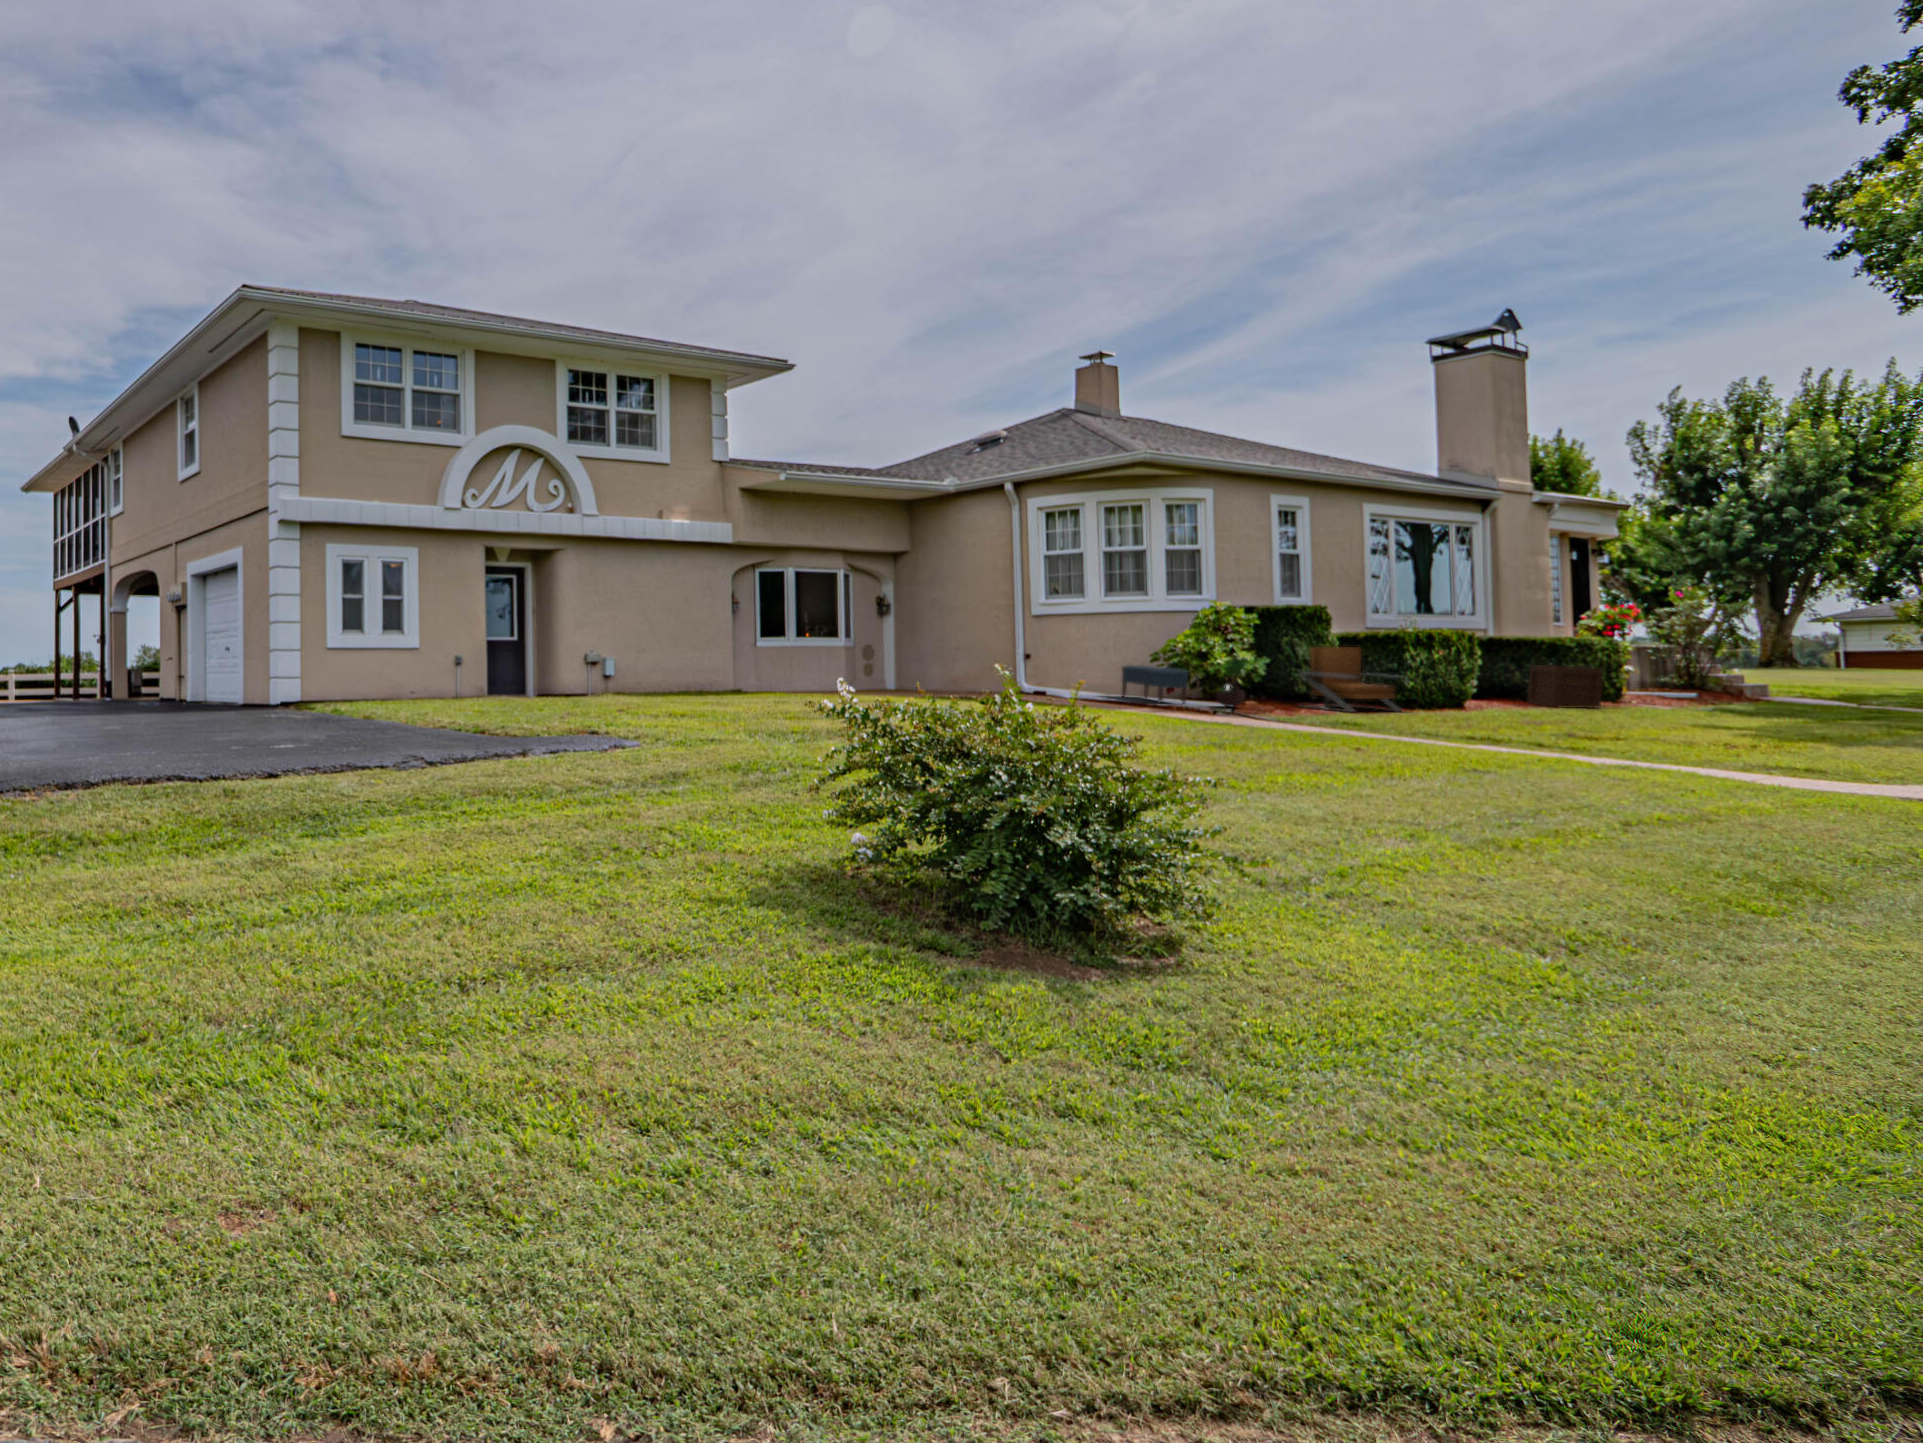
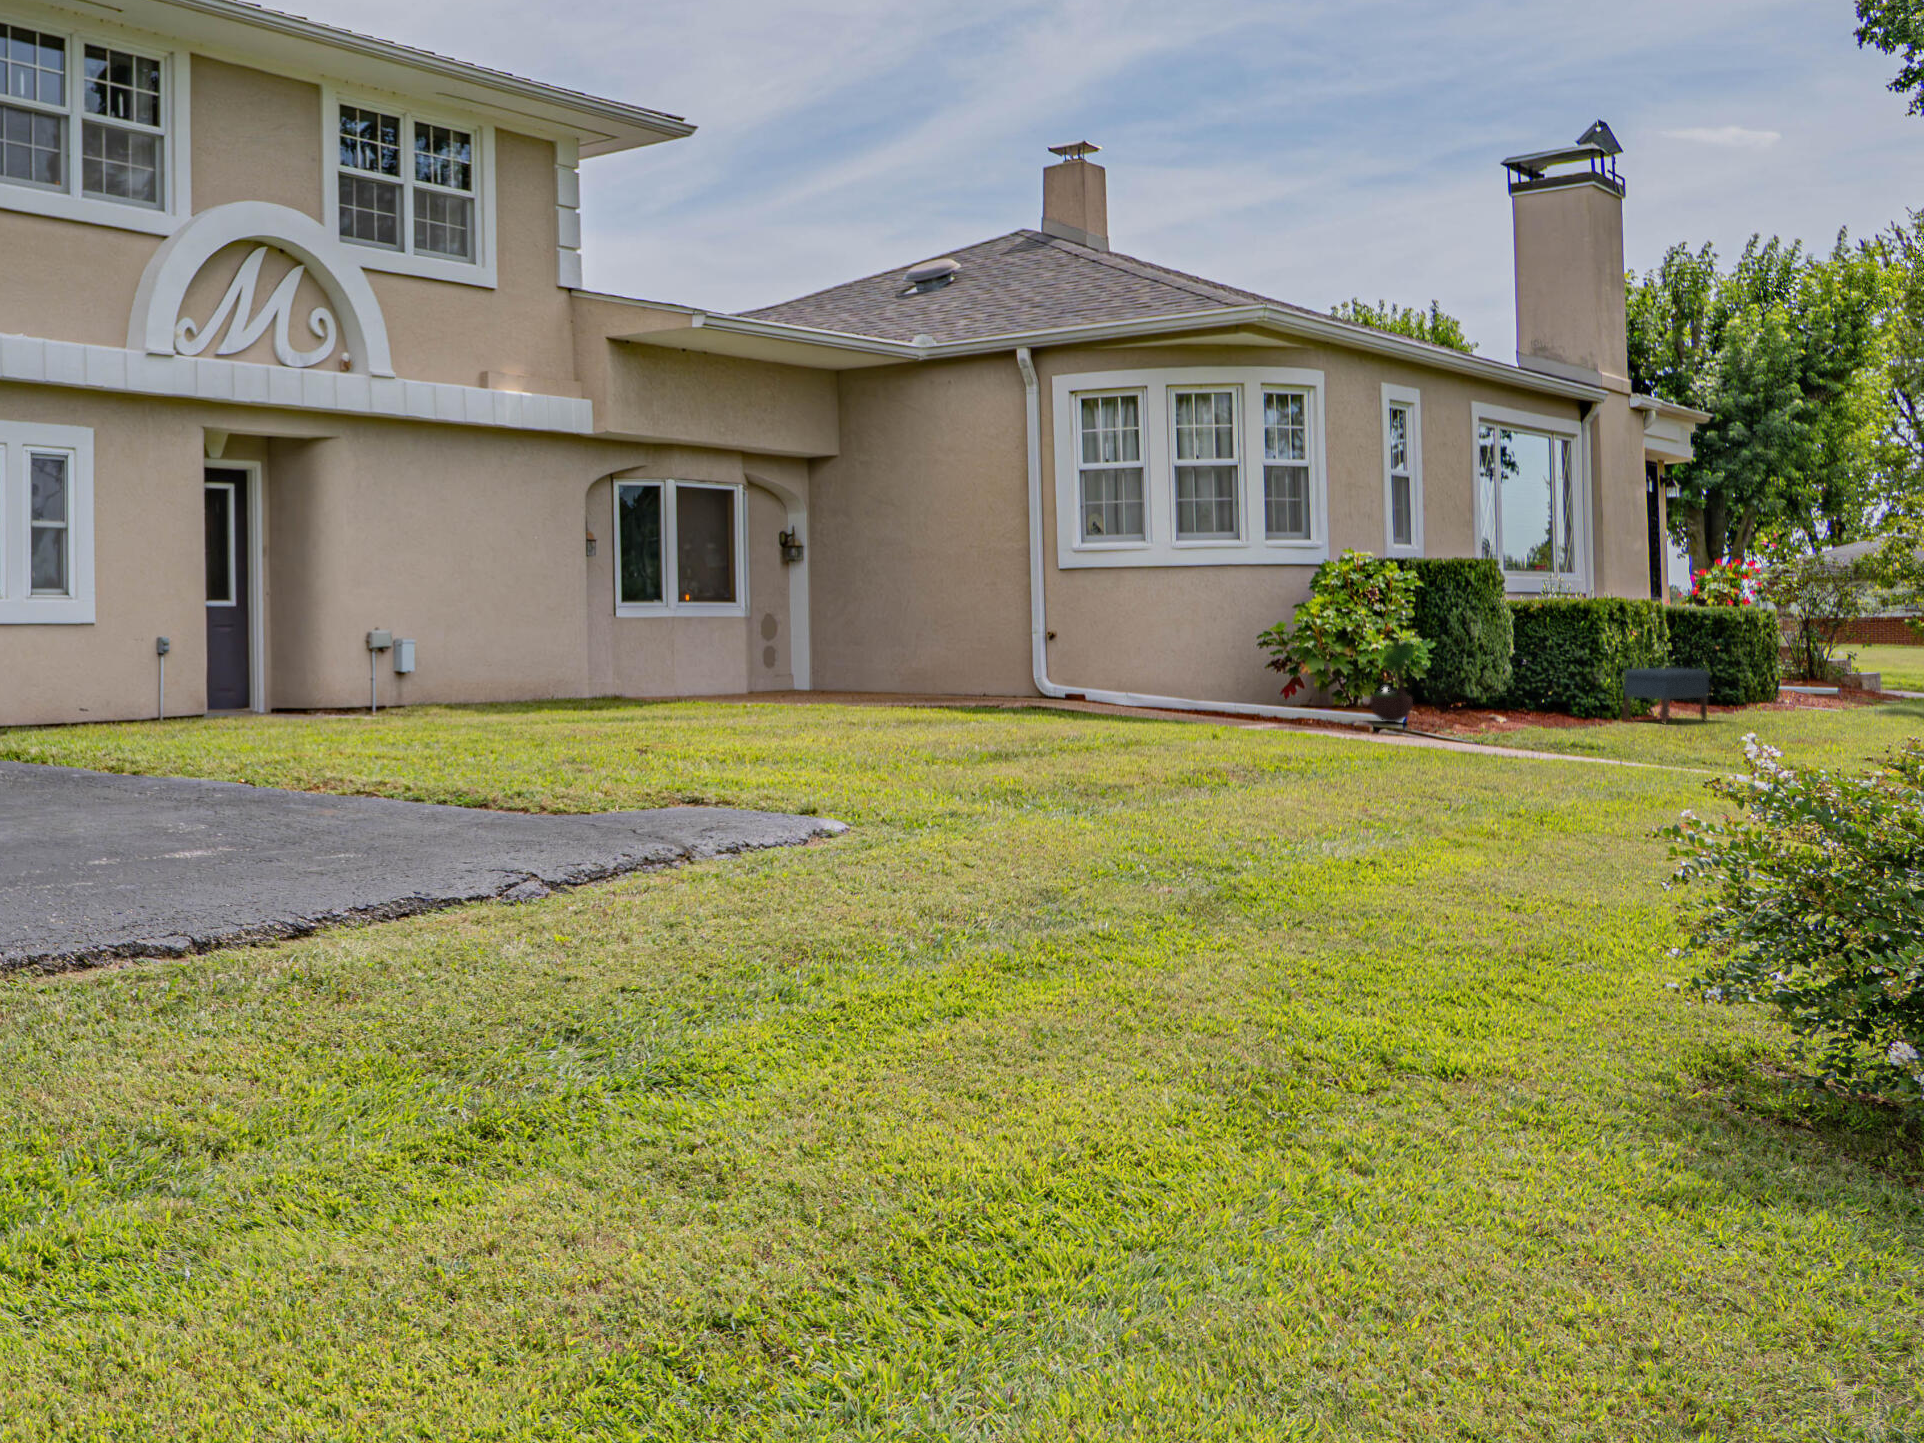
lounge chair: present [1298,647,1401,712] -> none [1467,625,1609,727]
bench: present [1122,665,1189,703] -> present [1622,667,1710,724]
wooden crate: present [1528,665,1603,708] -> none [1715,652,1812,717]

